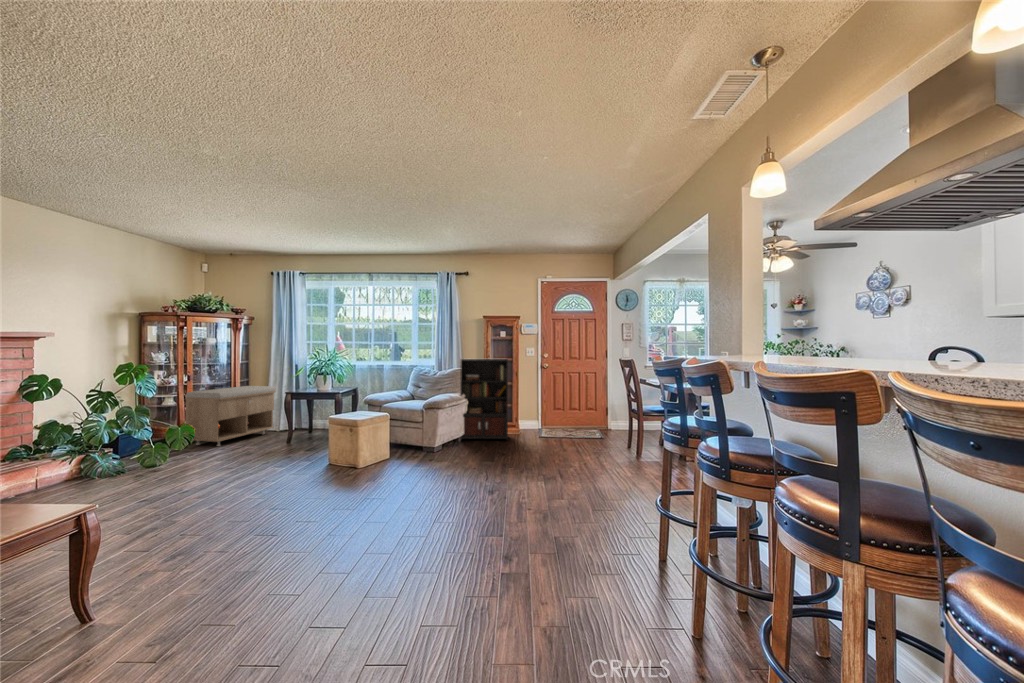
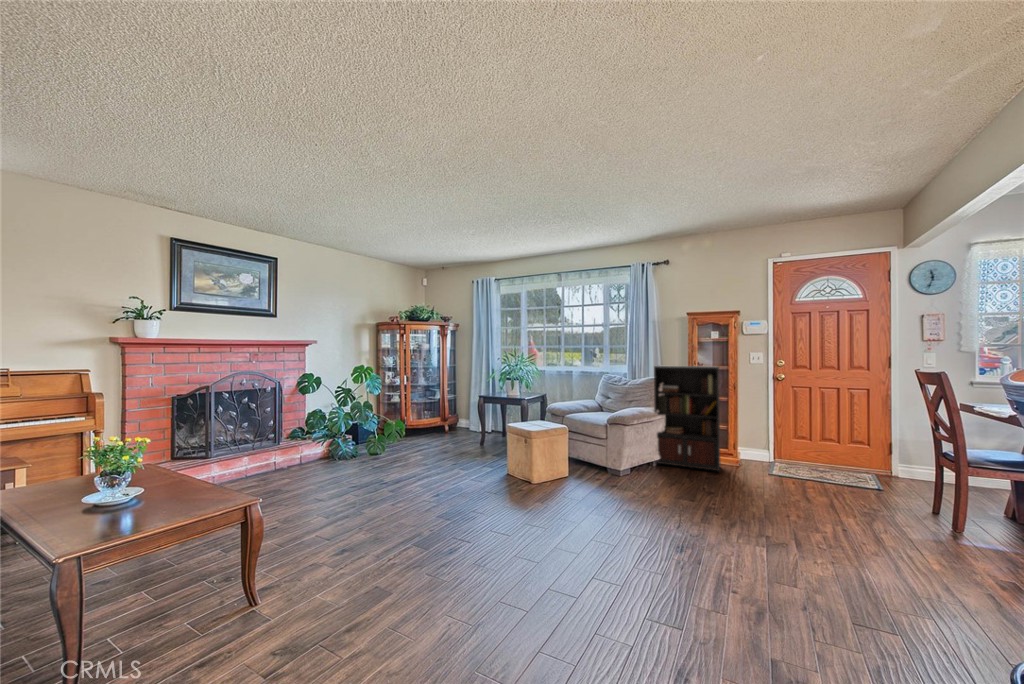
storage bench: present [186,386,276,446] -> none [405,387,473,441]

